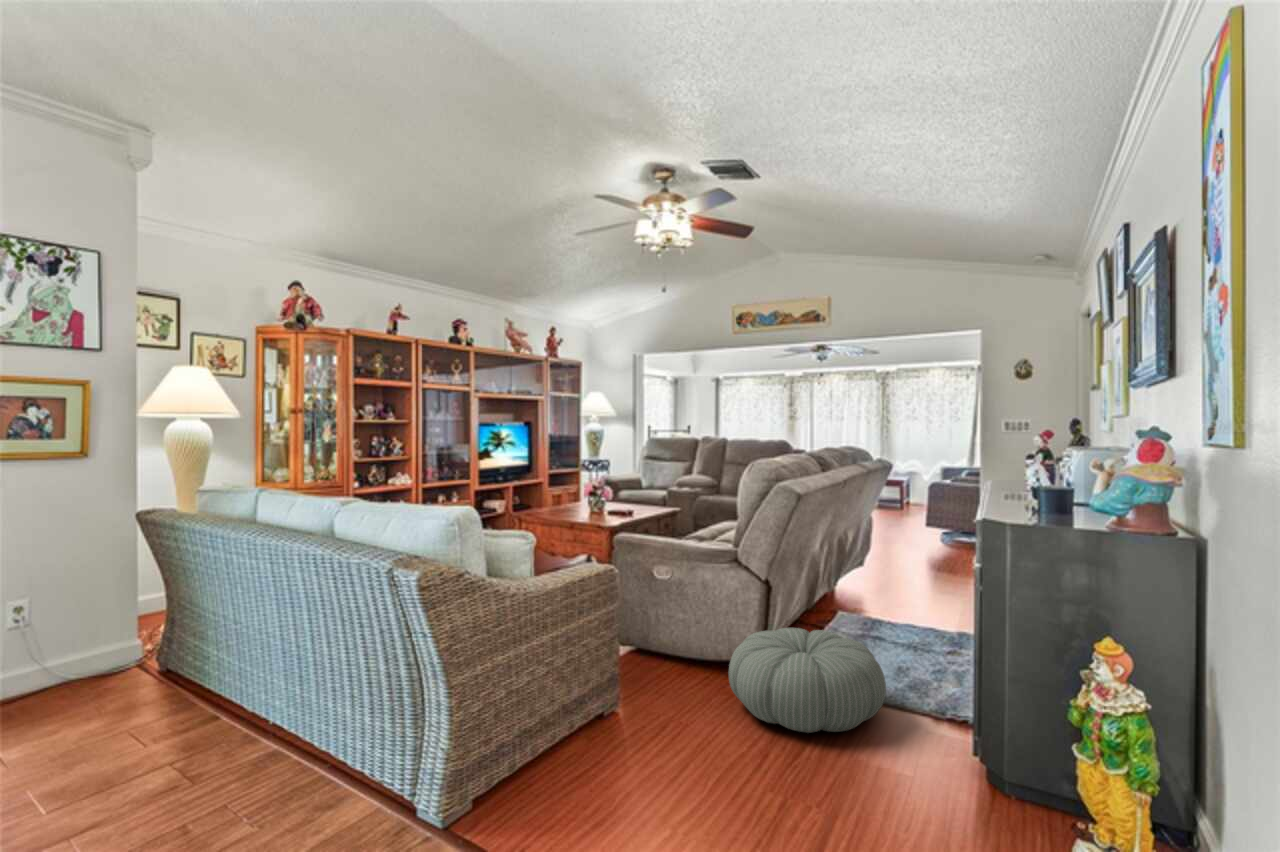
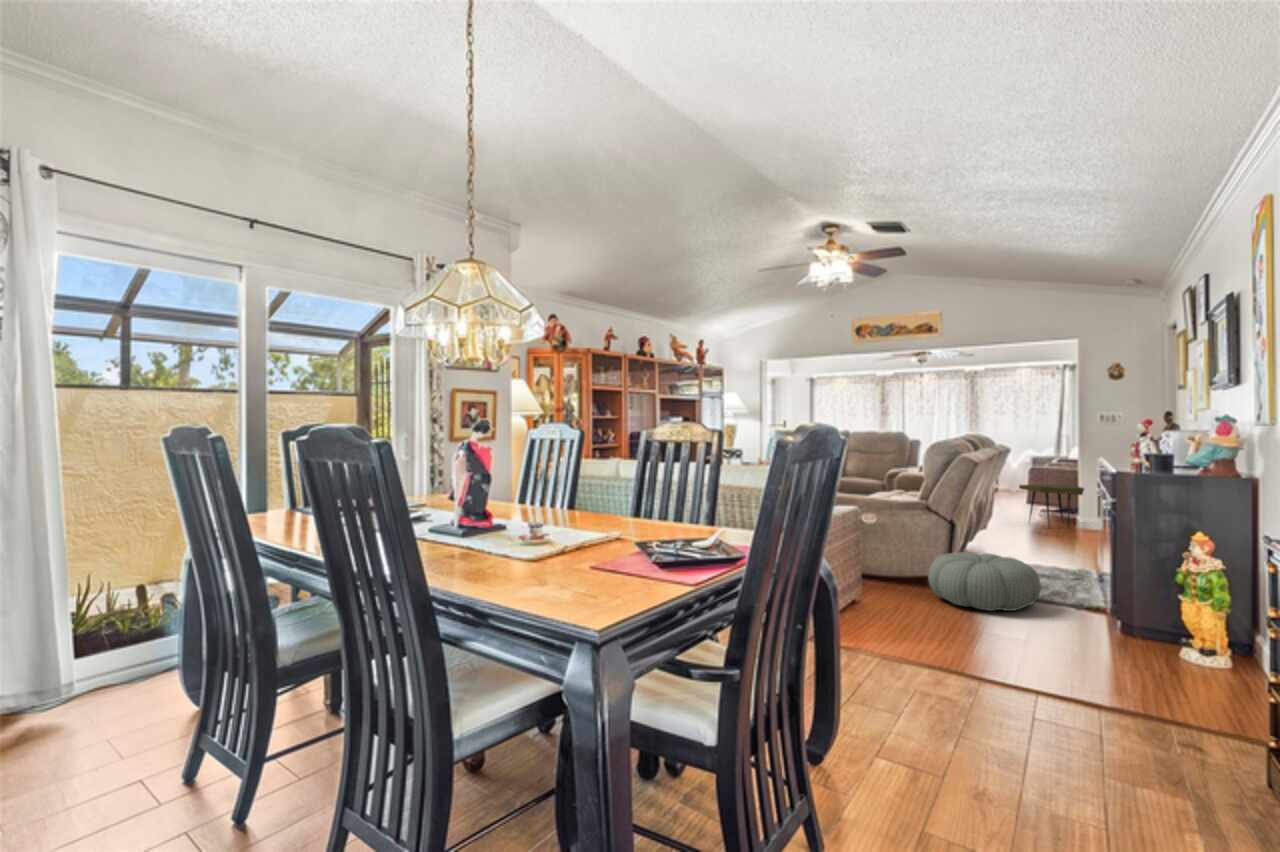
side table: none [912,508,987,565] -> present [1019,484,1084,525]

